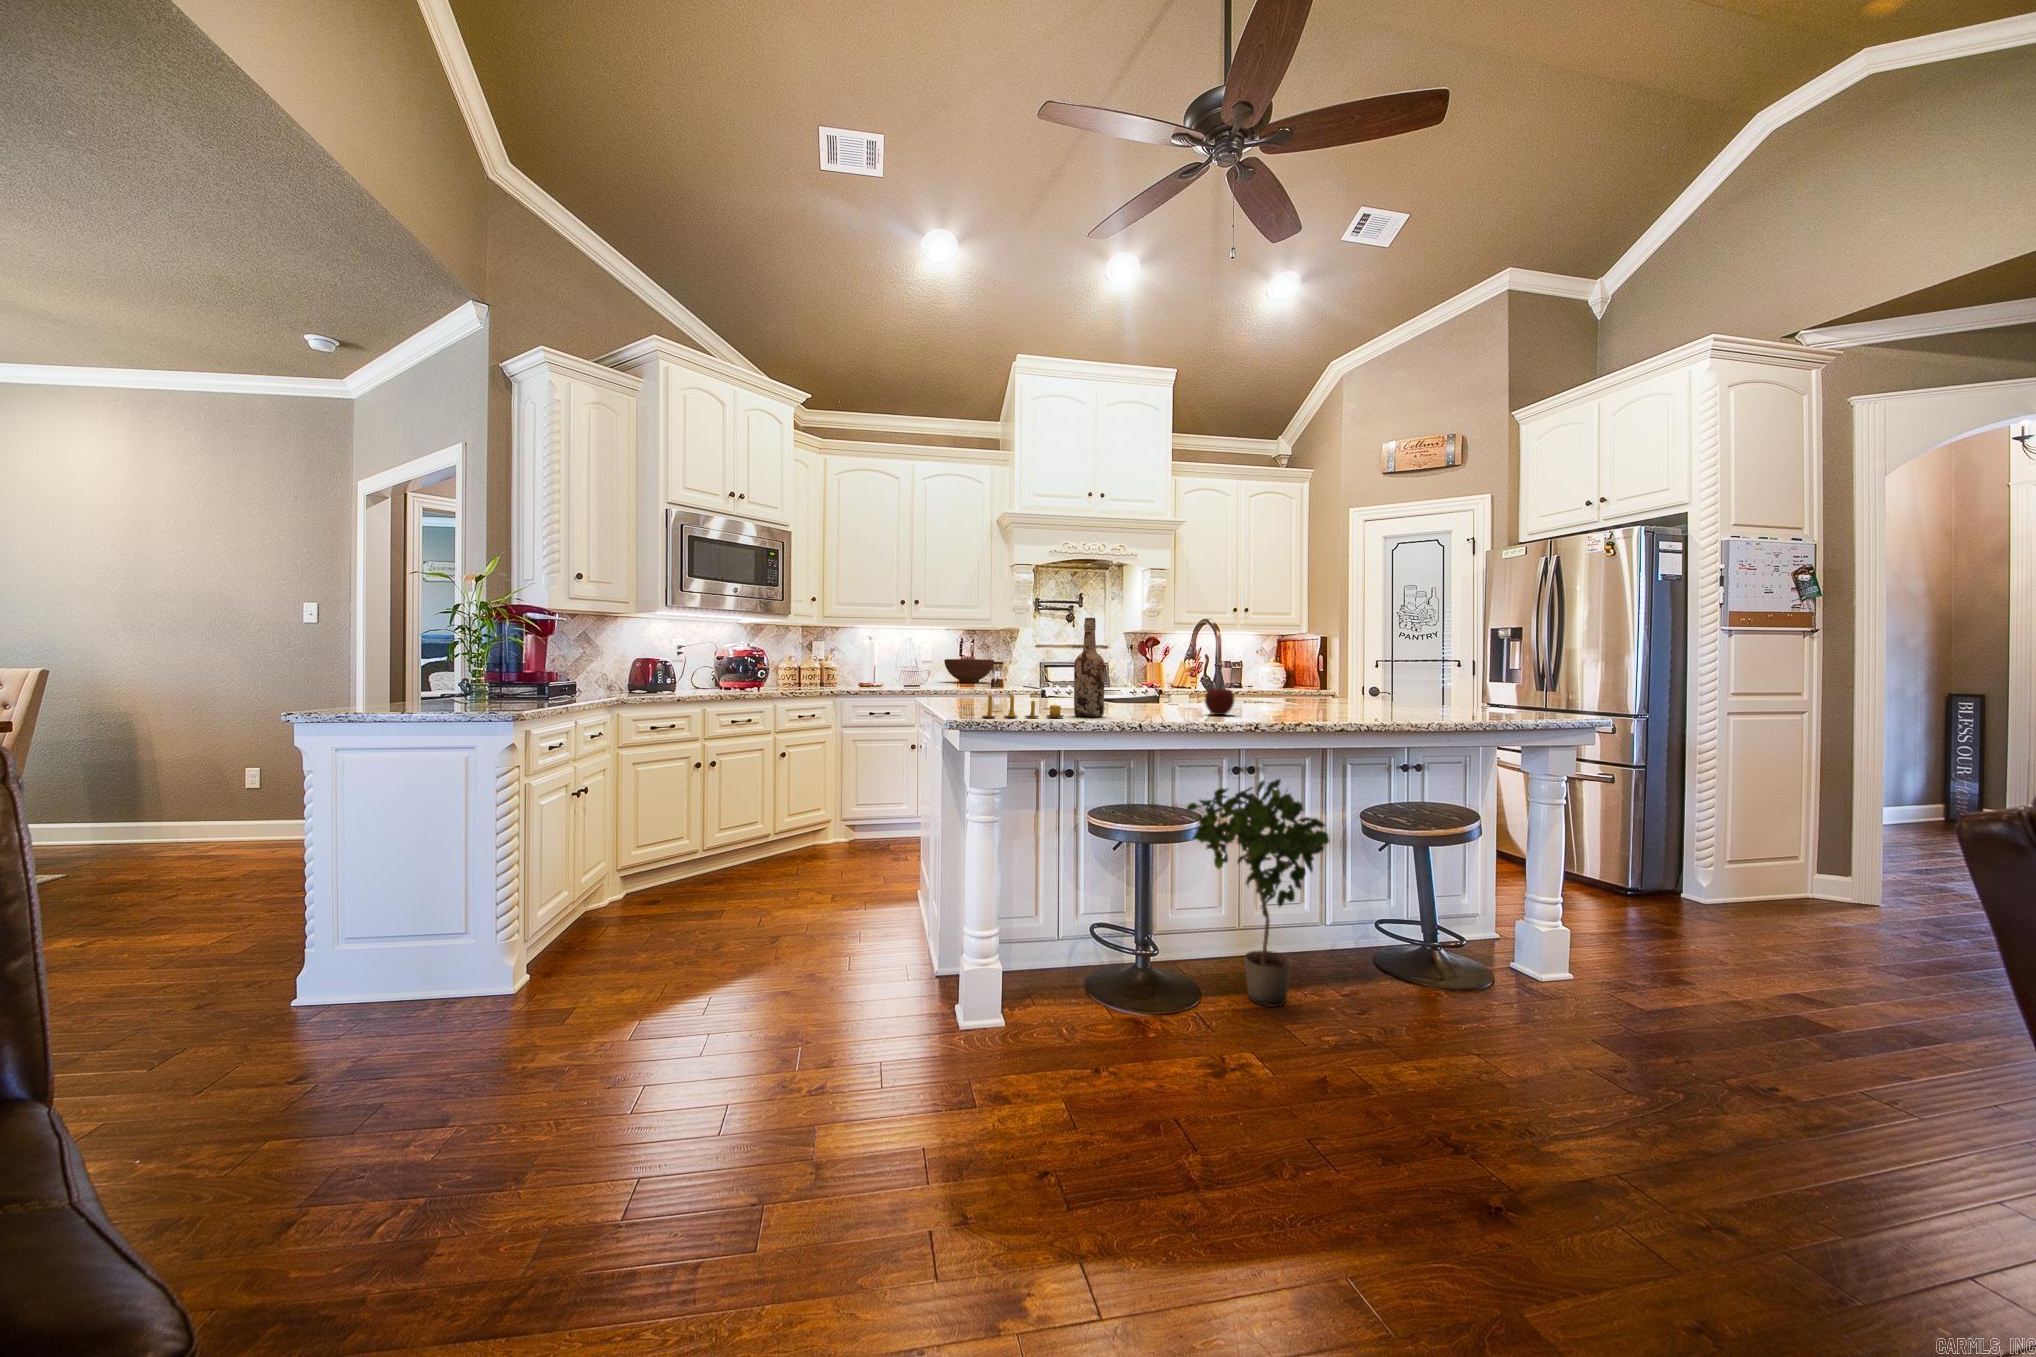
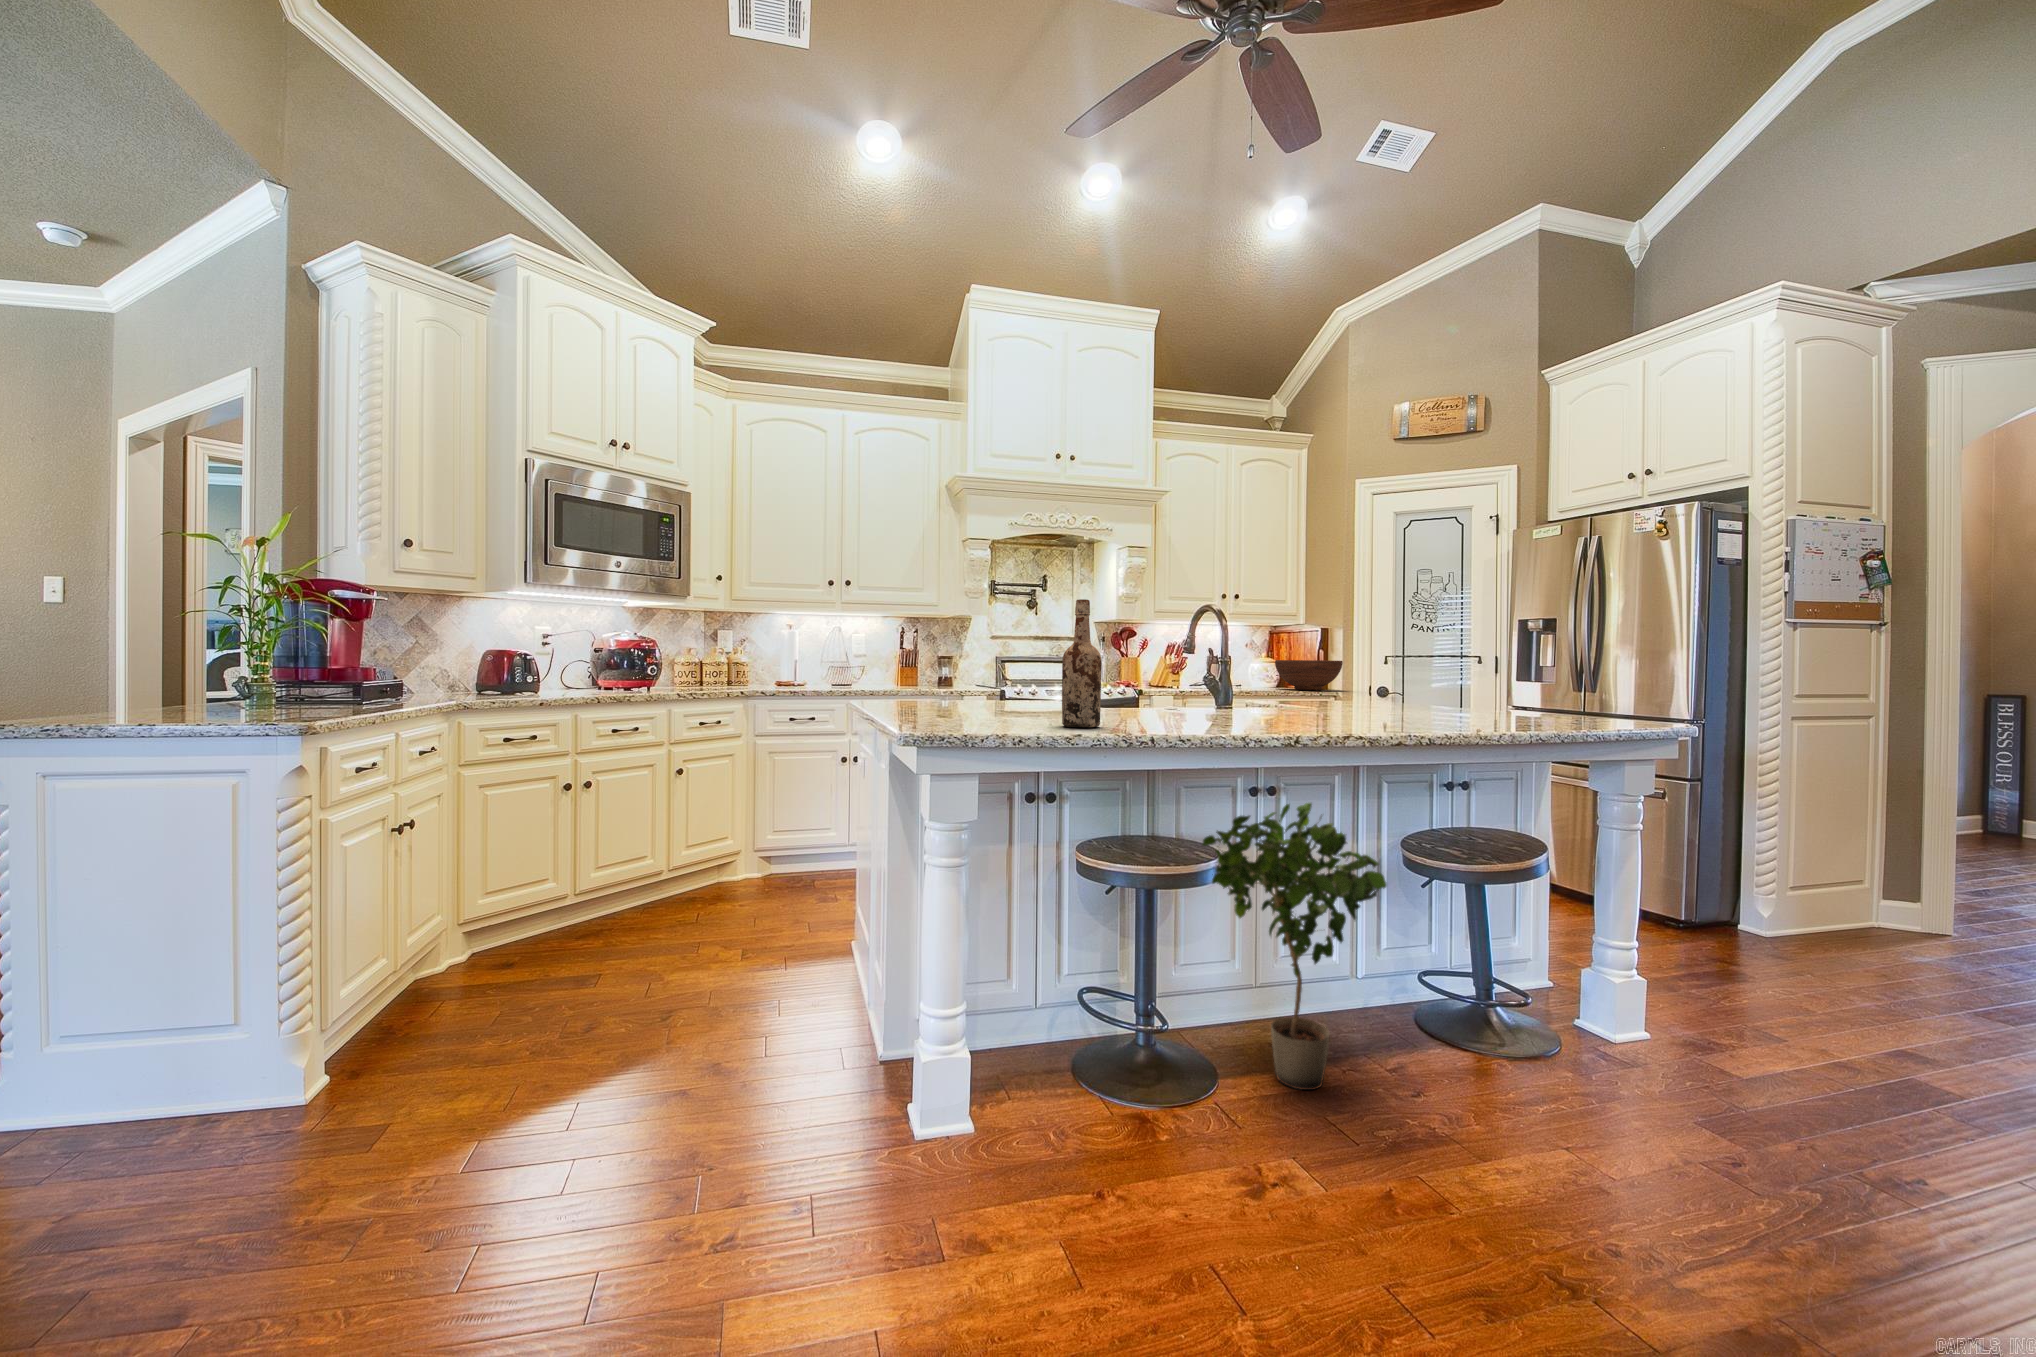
fruit bowl: present [944,659,994,683] -> present [1275,660,1343,690]
apple: present [1205,689,1235,715] -> none [1222,685,1260,724]
candle: present [982,694,1063,718] -> none [944,696,1051,730]

